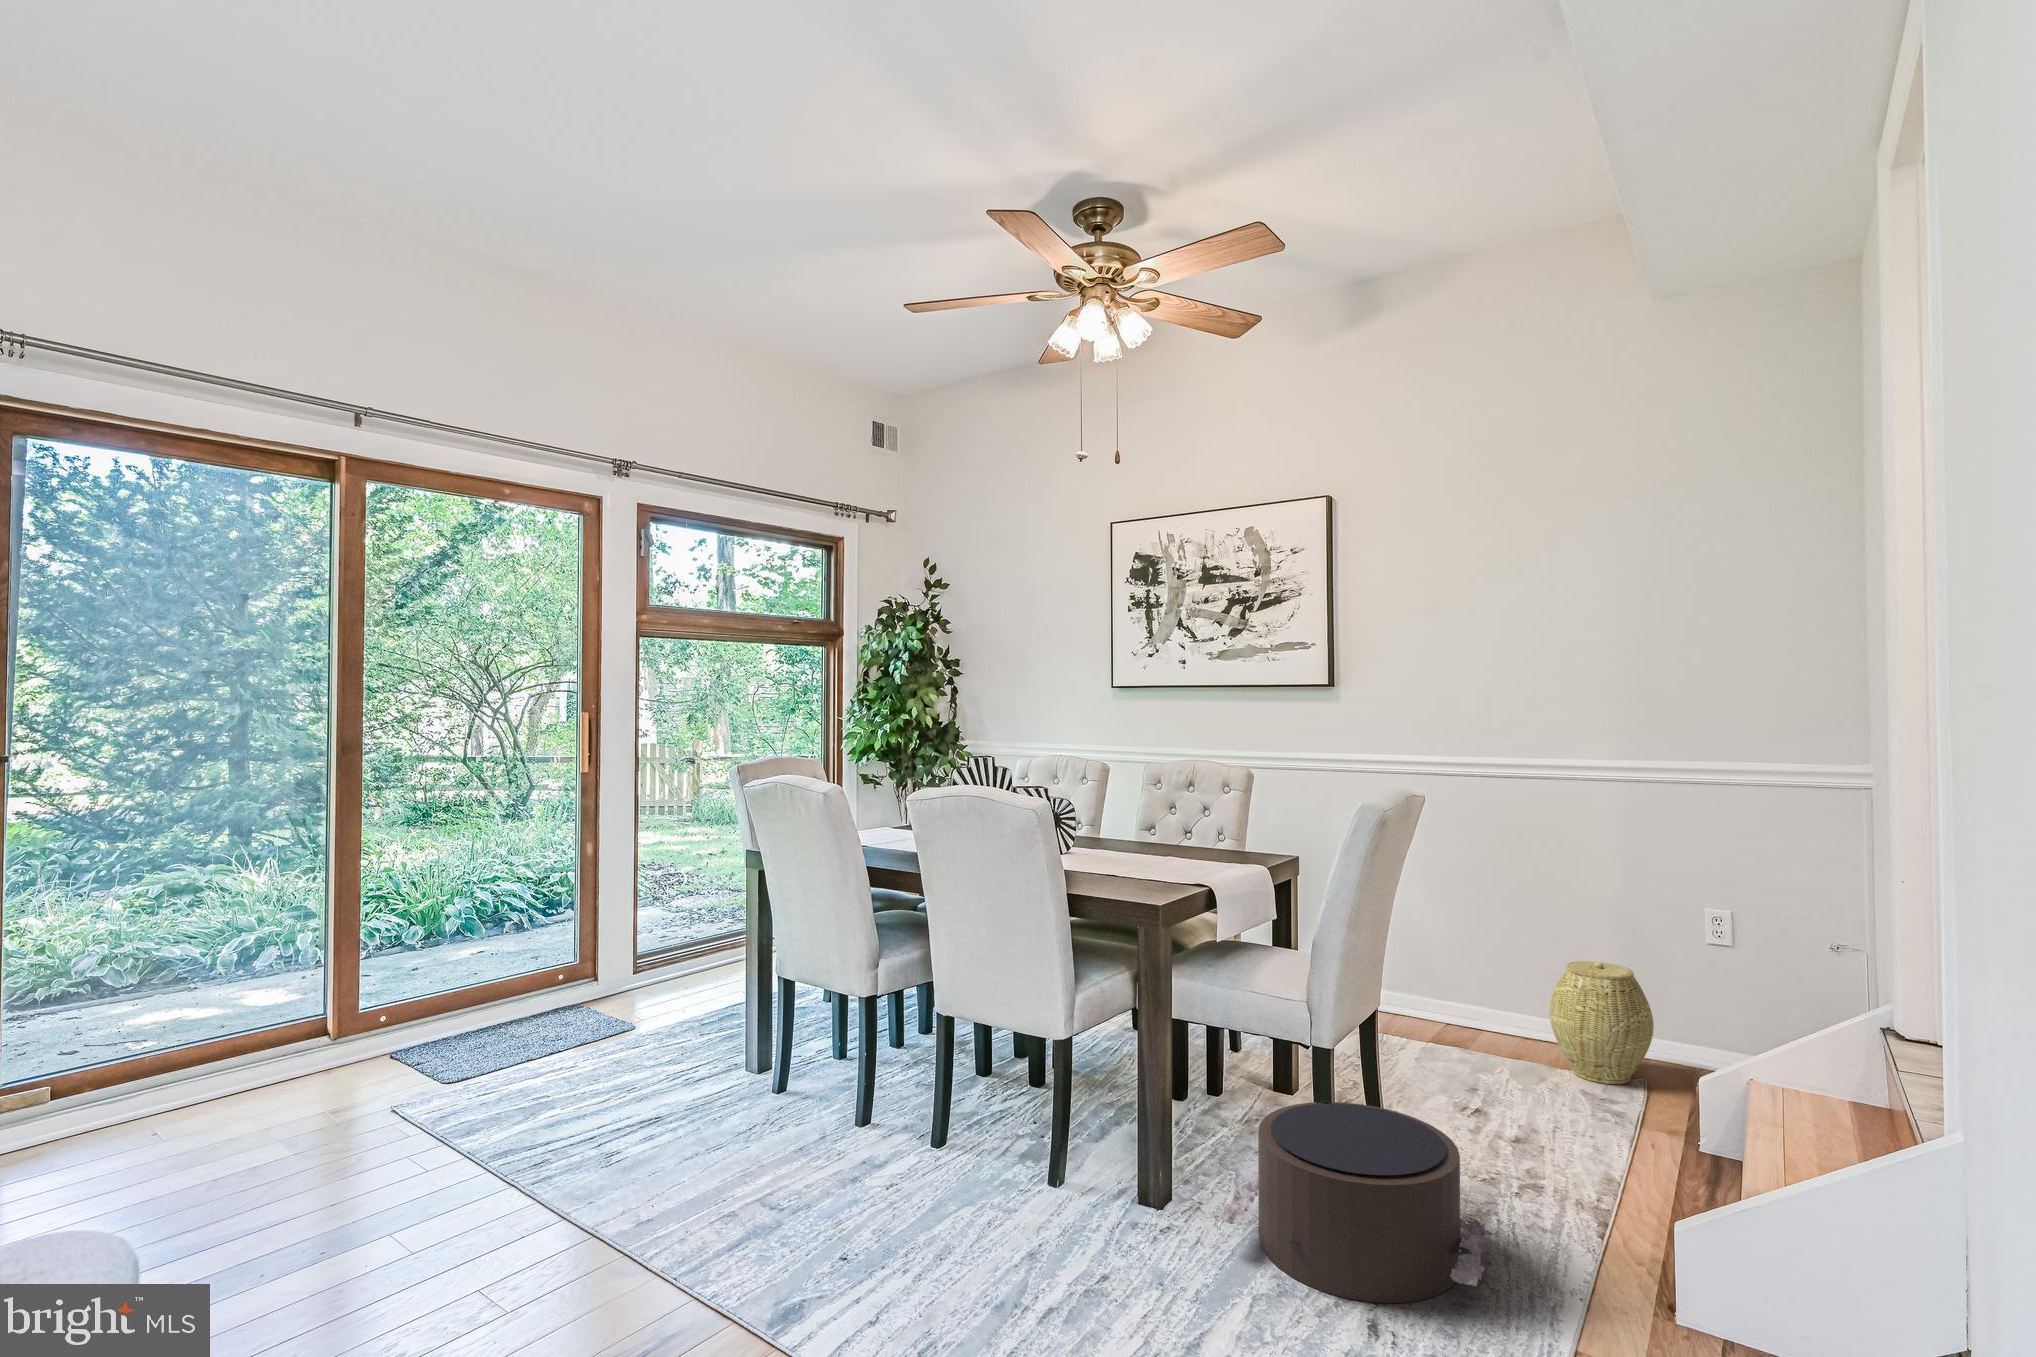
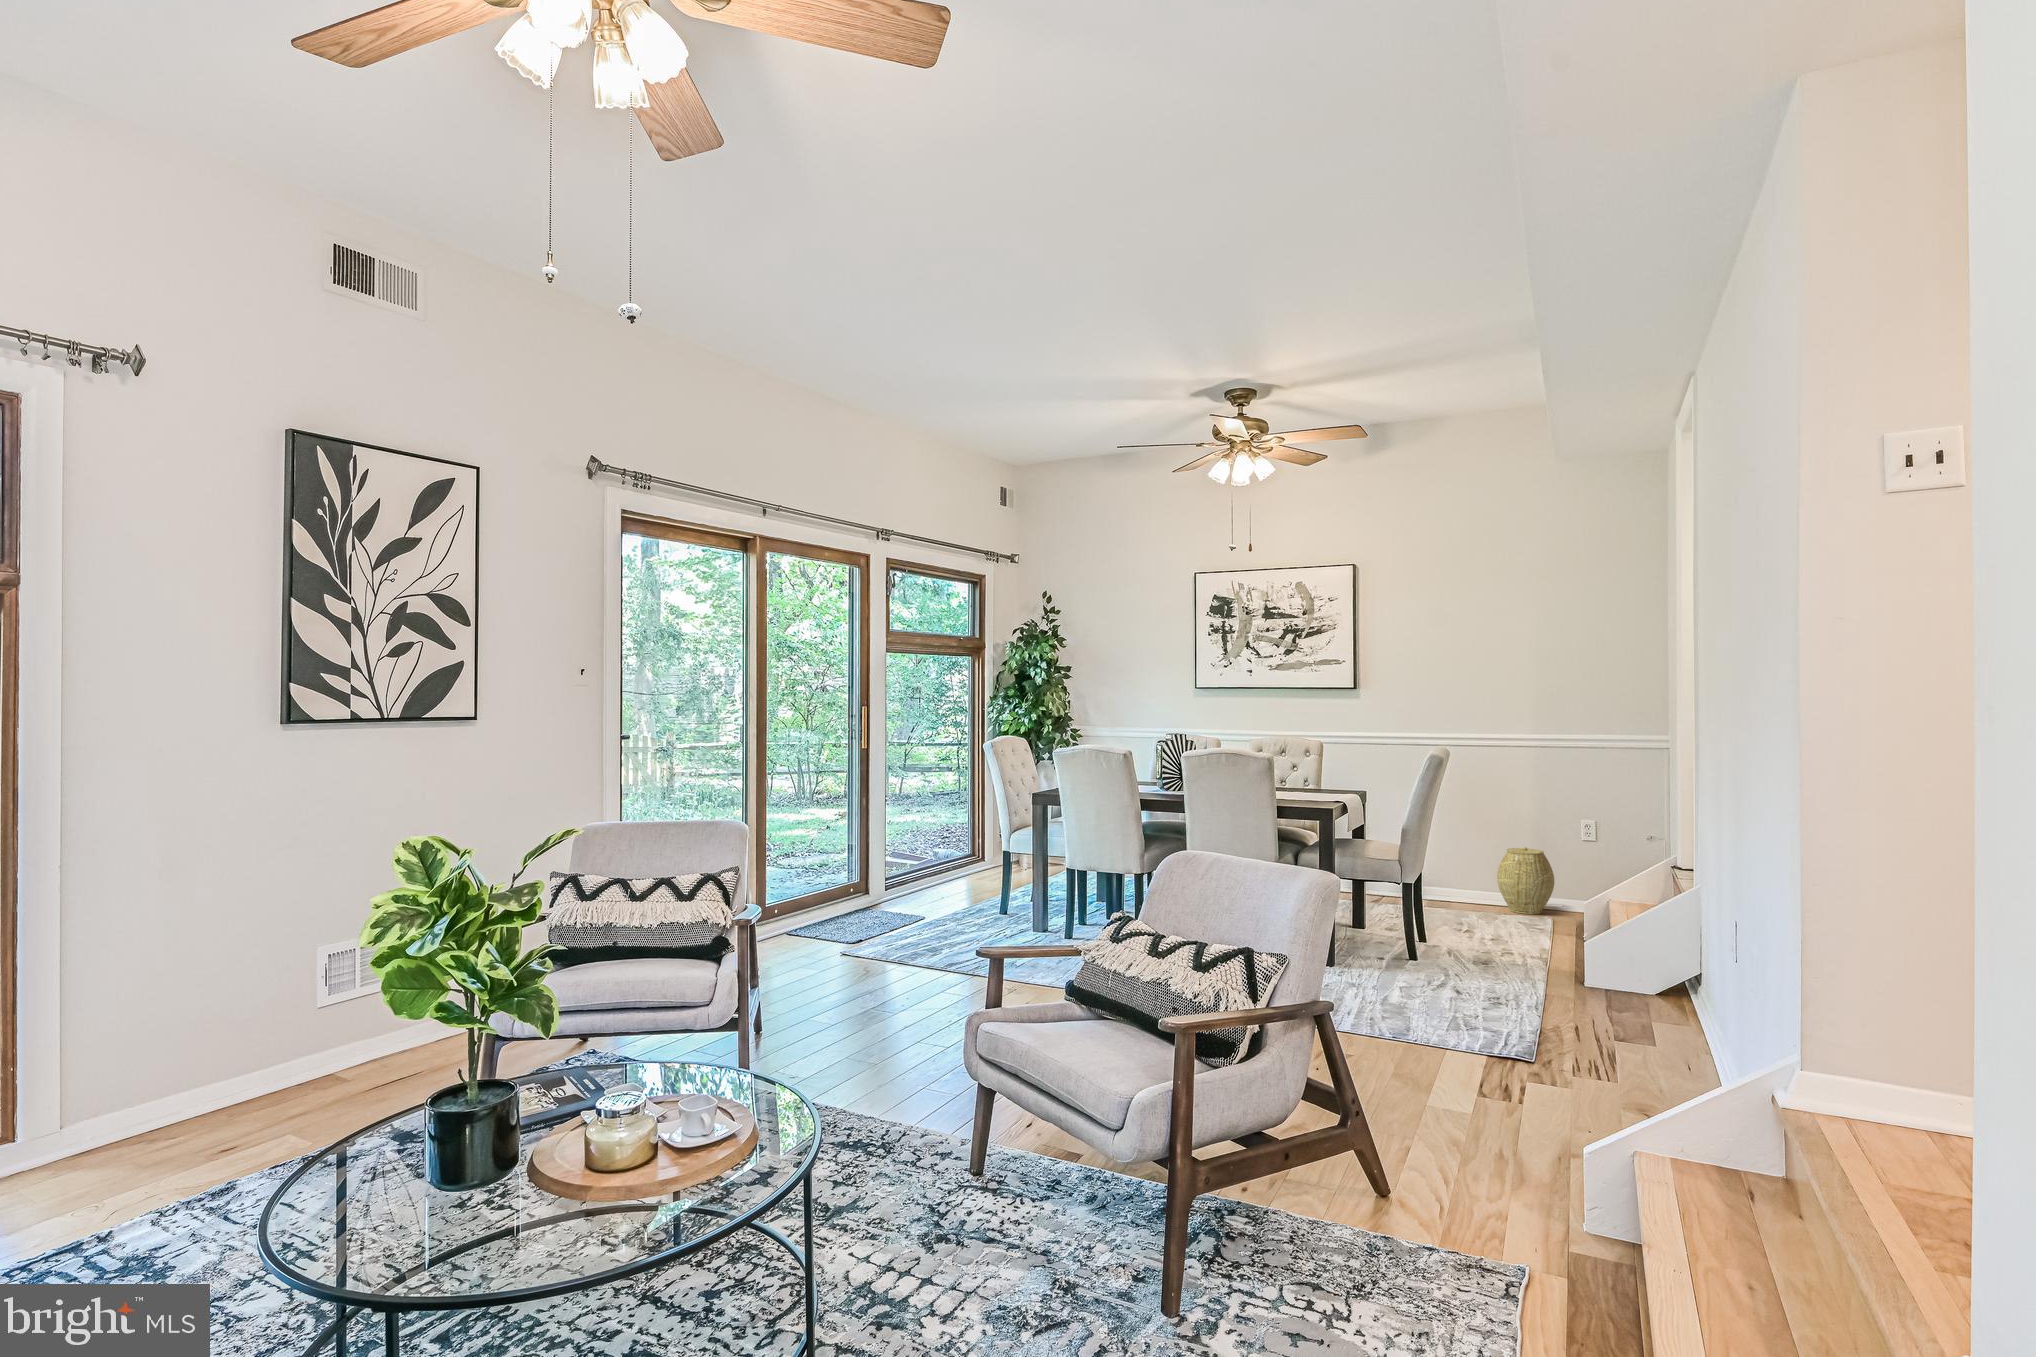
pouf: present [1221,1102,1485,1303] -> none [1388,905,1518,981]

